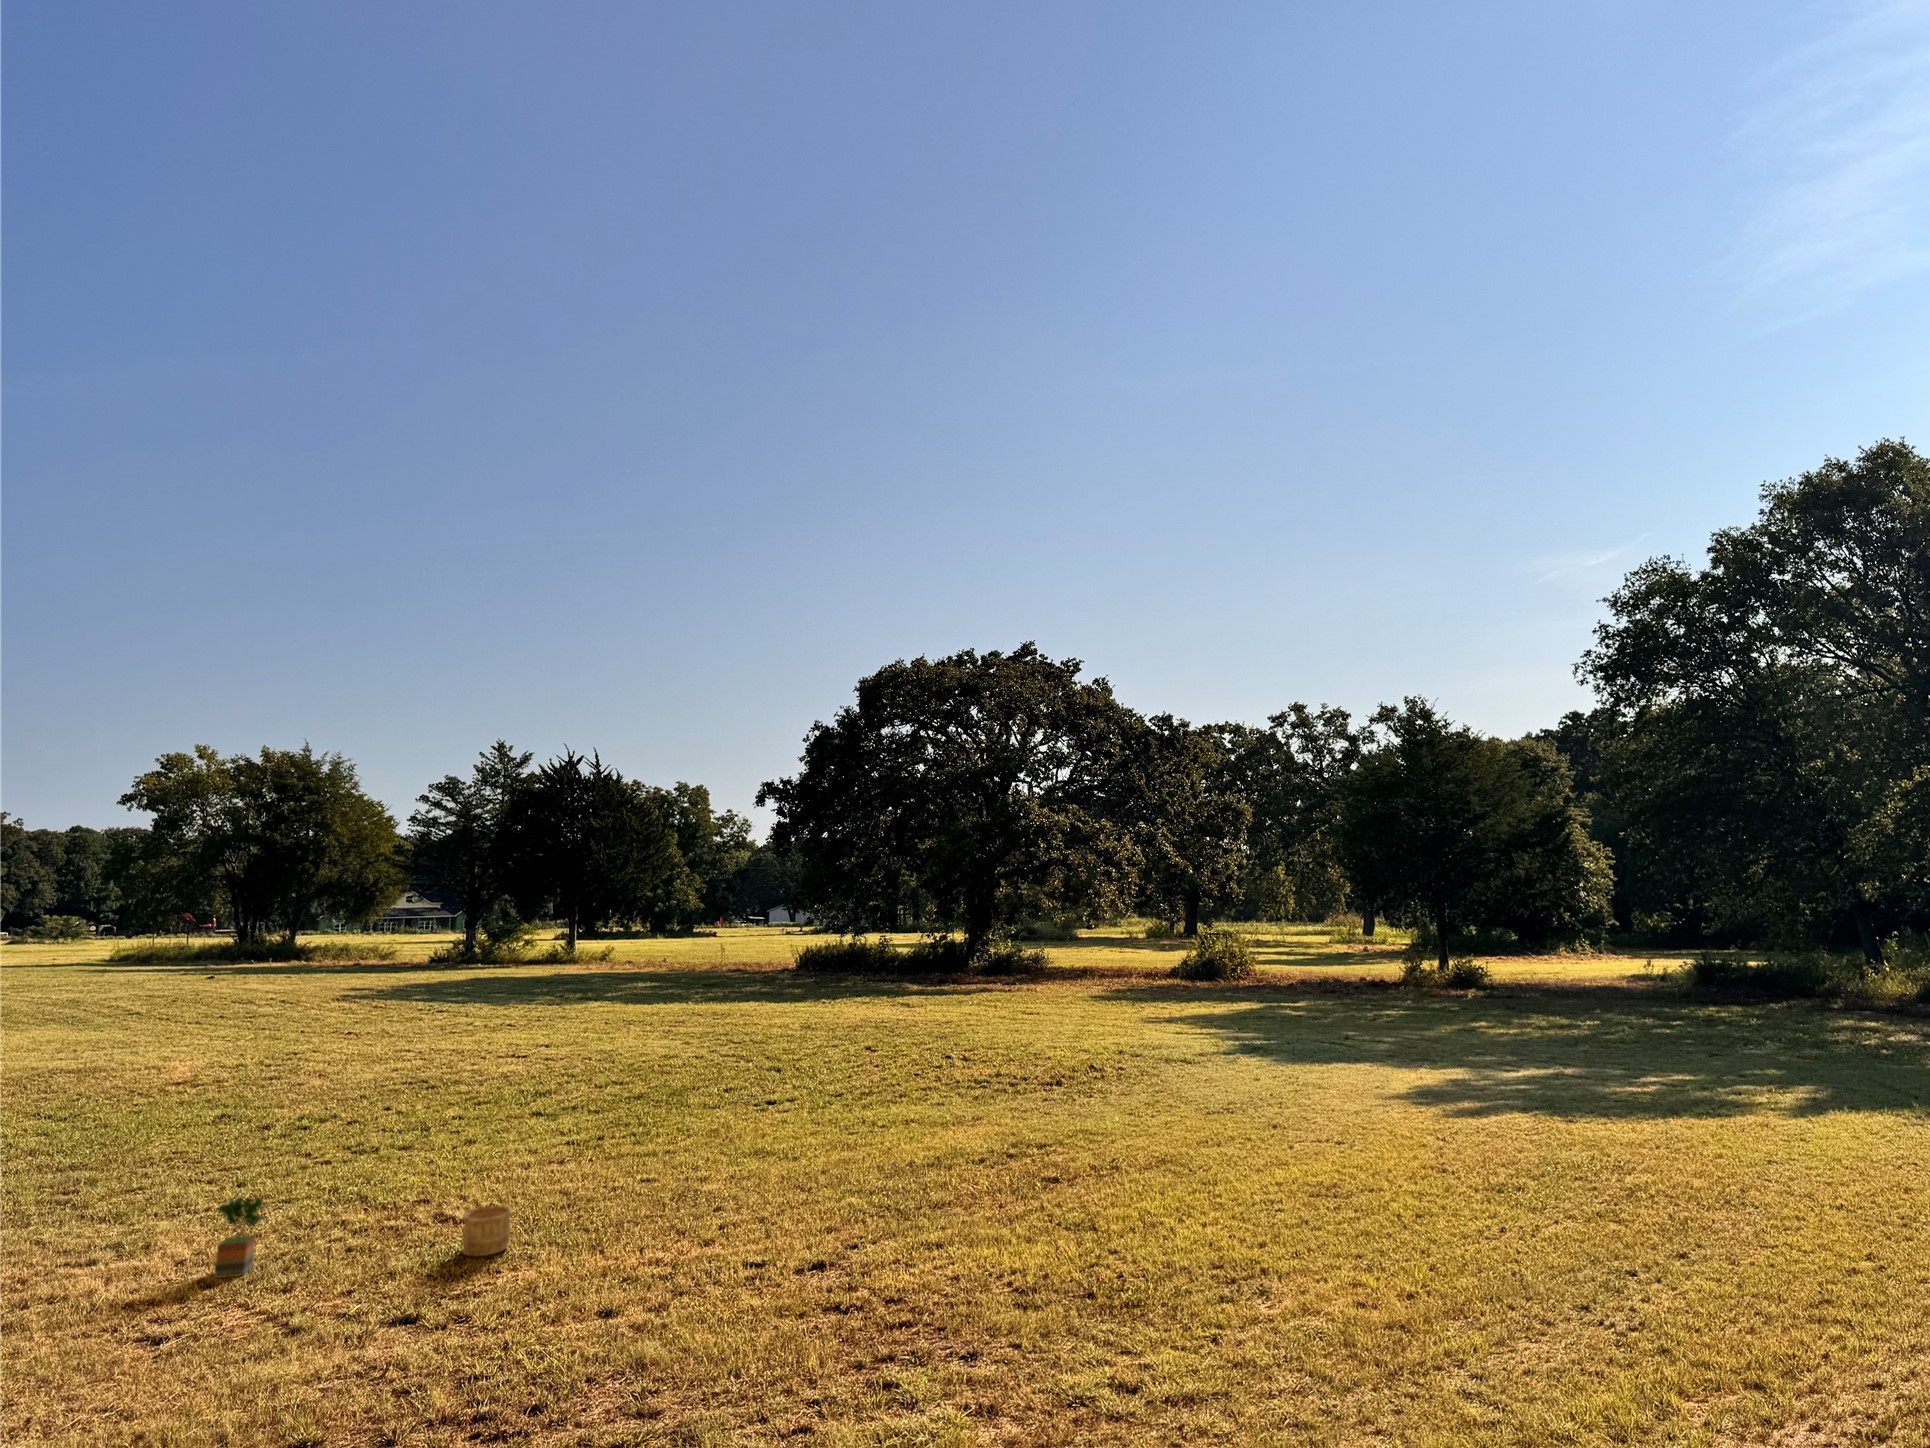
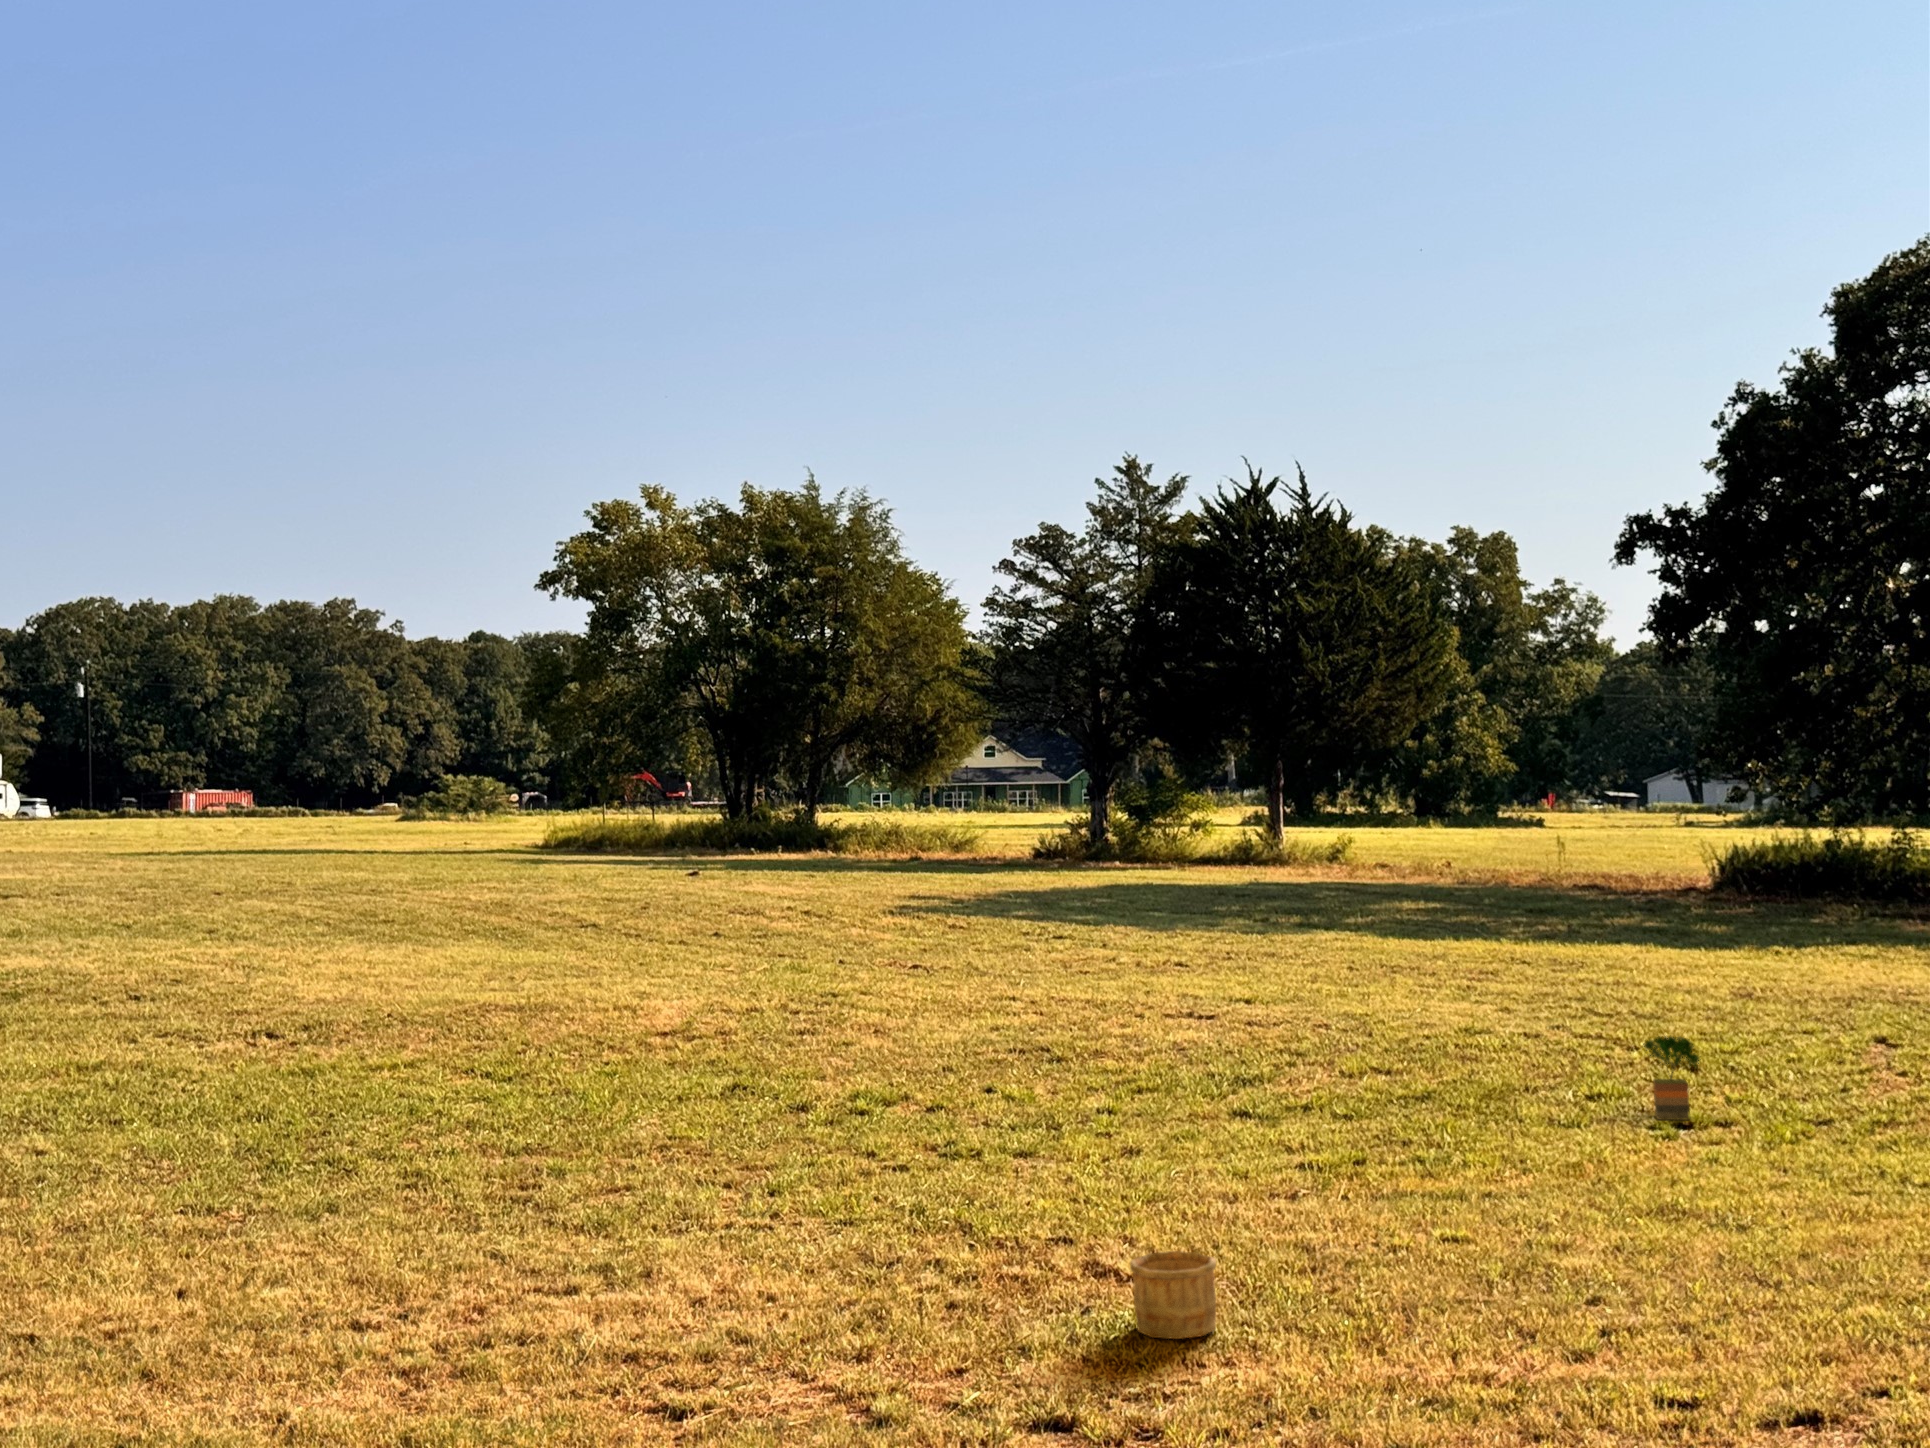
potted tree: present [214,1197,268,1278] -> present [1643,1036,1701,1120]

